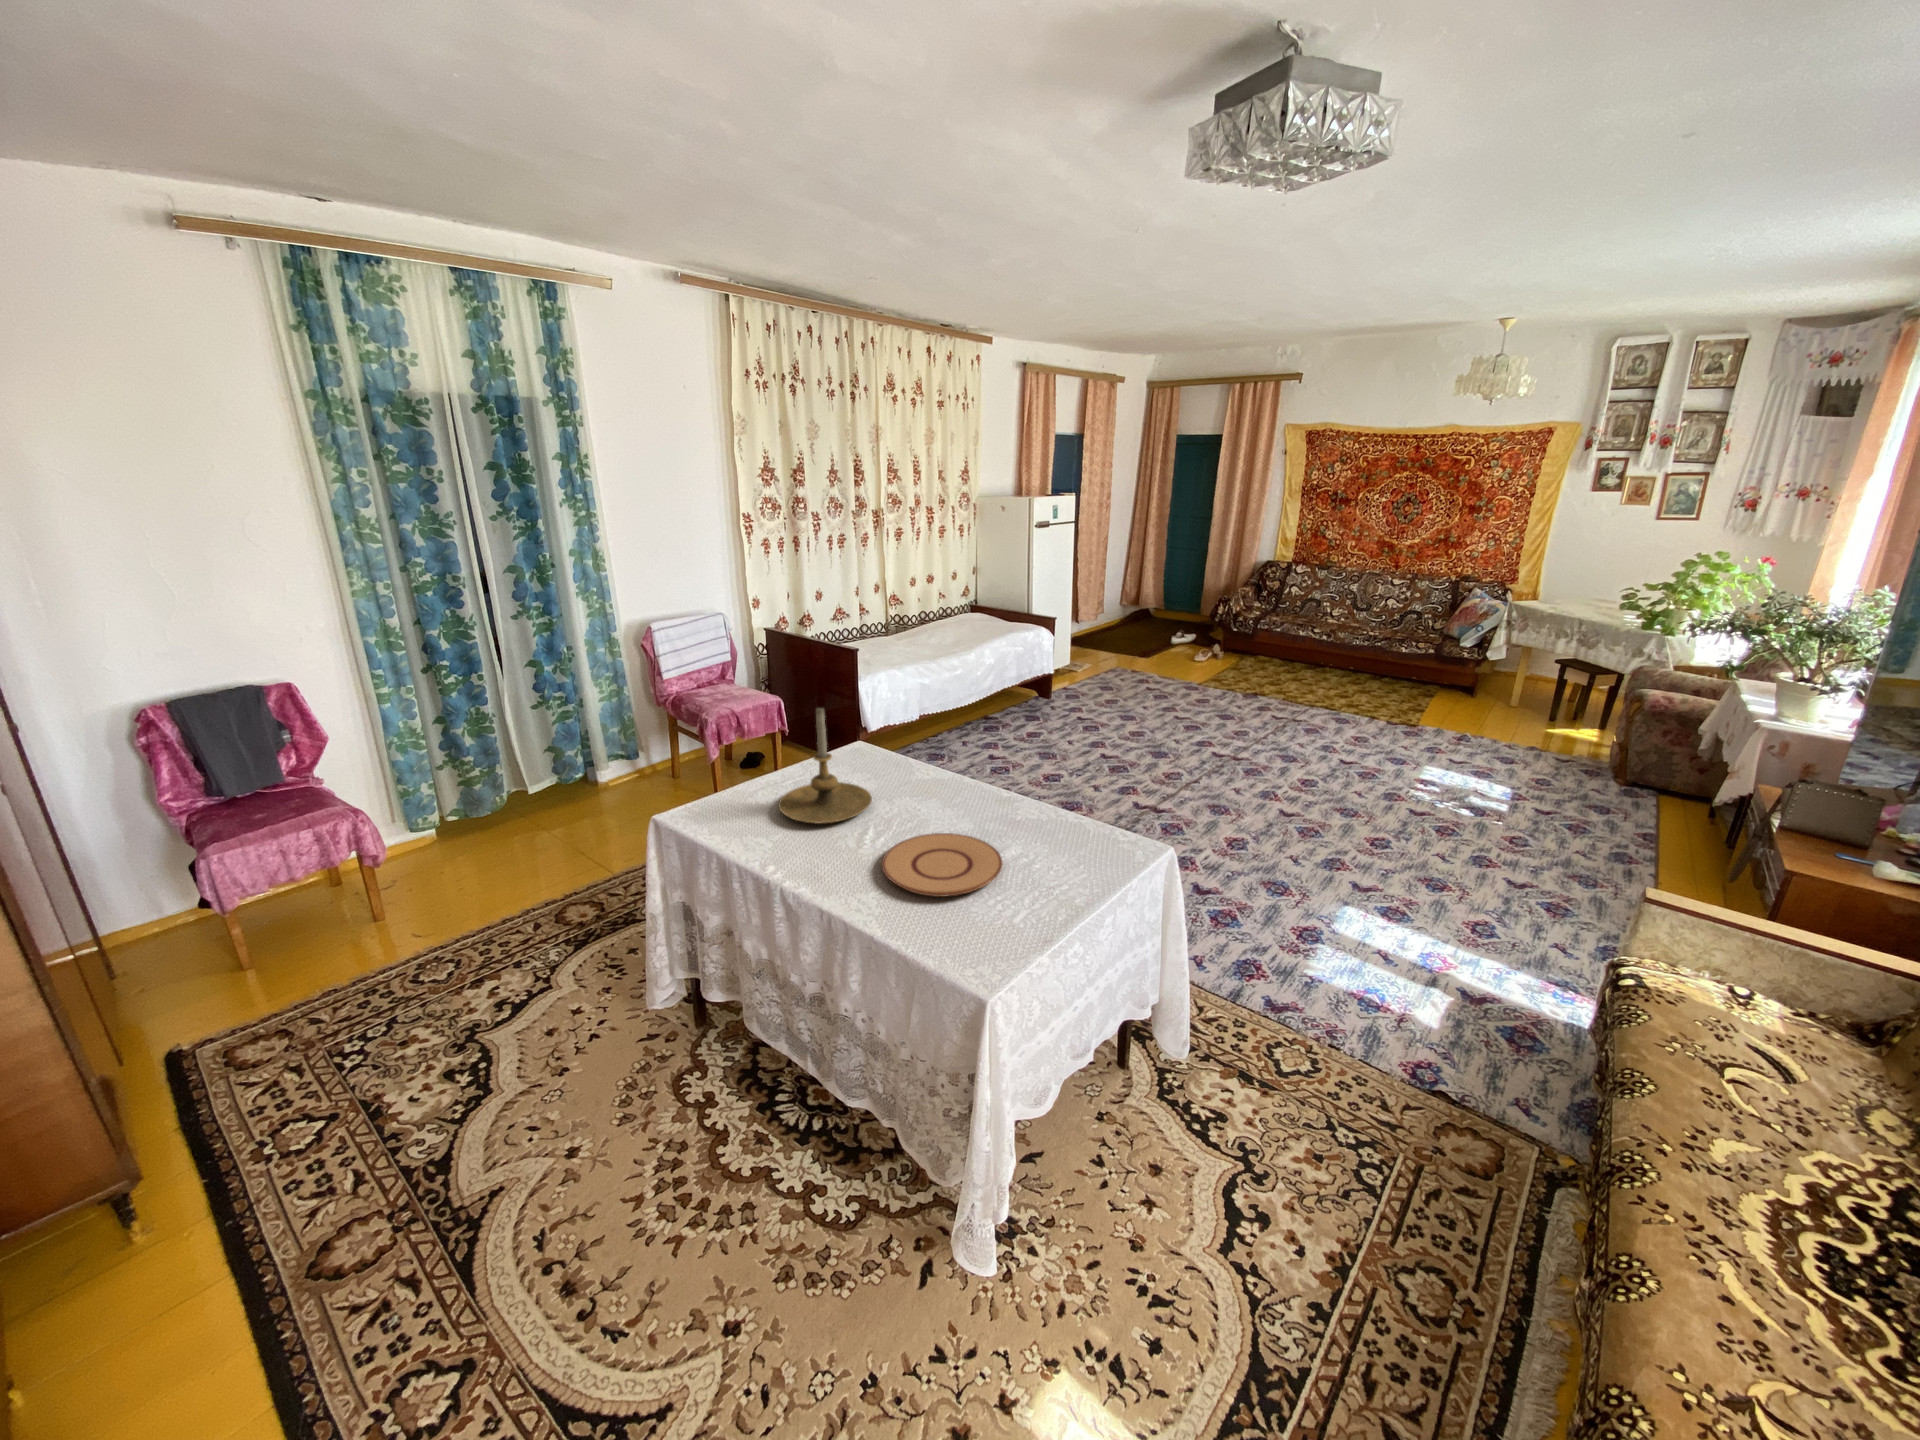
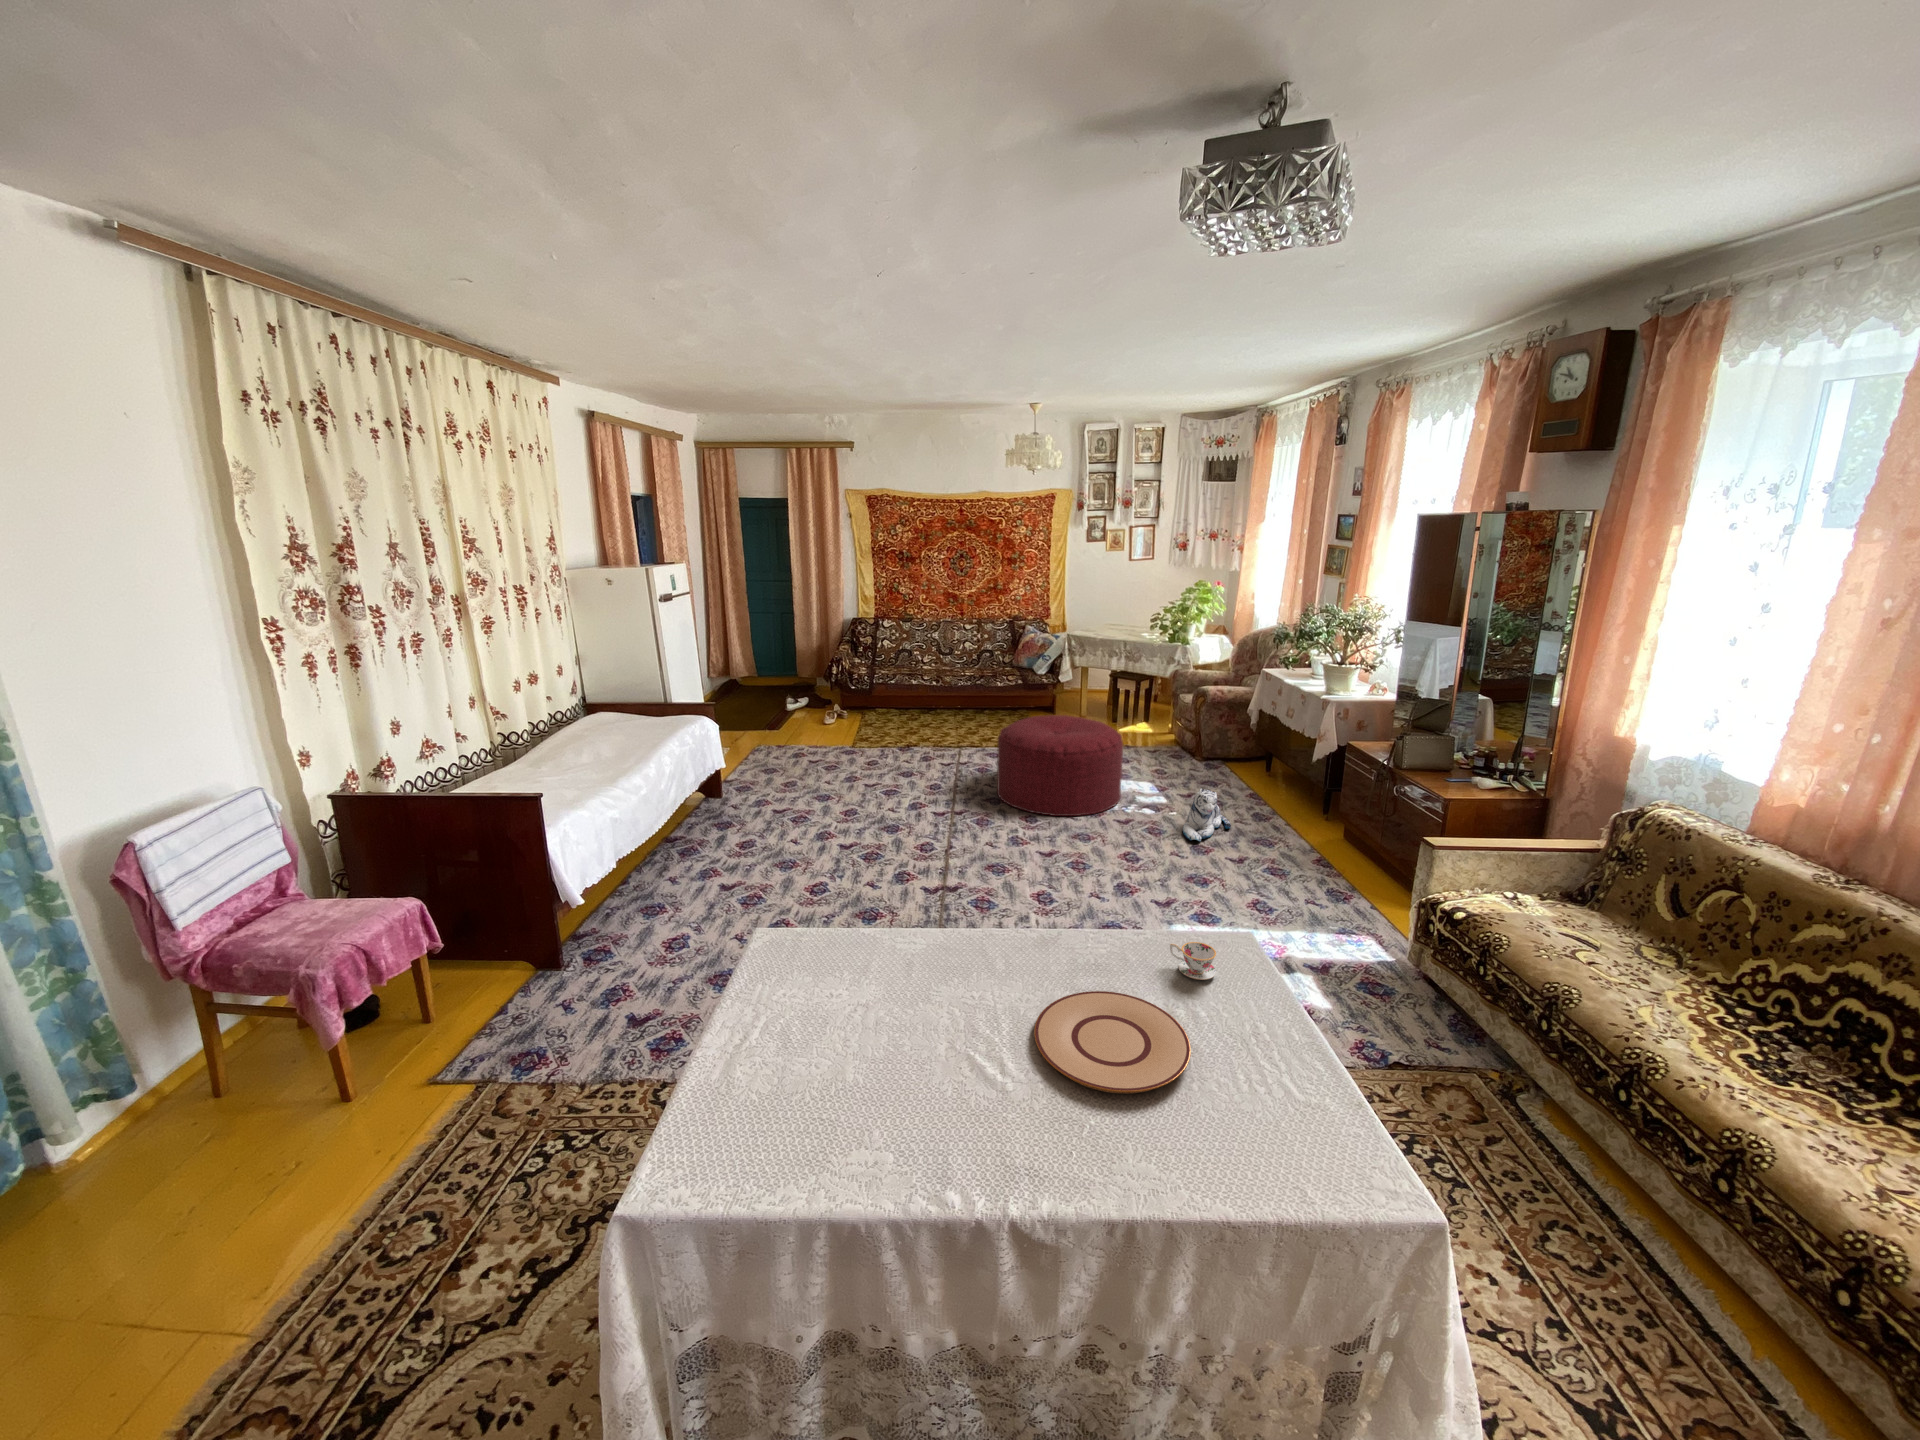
ottoman: none [1295,680,1461,795] -> present [997,715,1123,816]
candle holder: present [778,708,872,824] -> none [805,892,939,1069]
plush toy: none [1474,794,1560,853] -> present [1182,789,1231,841]
teacup: none [1061,831,1094,865] -> present [1170,942,1216,980]

